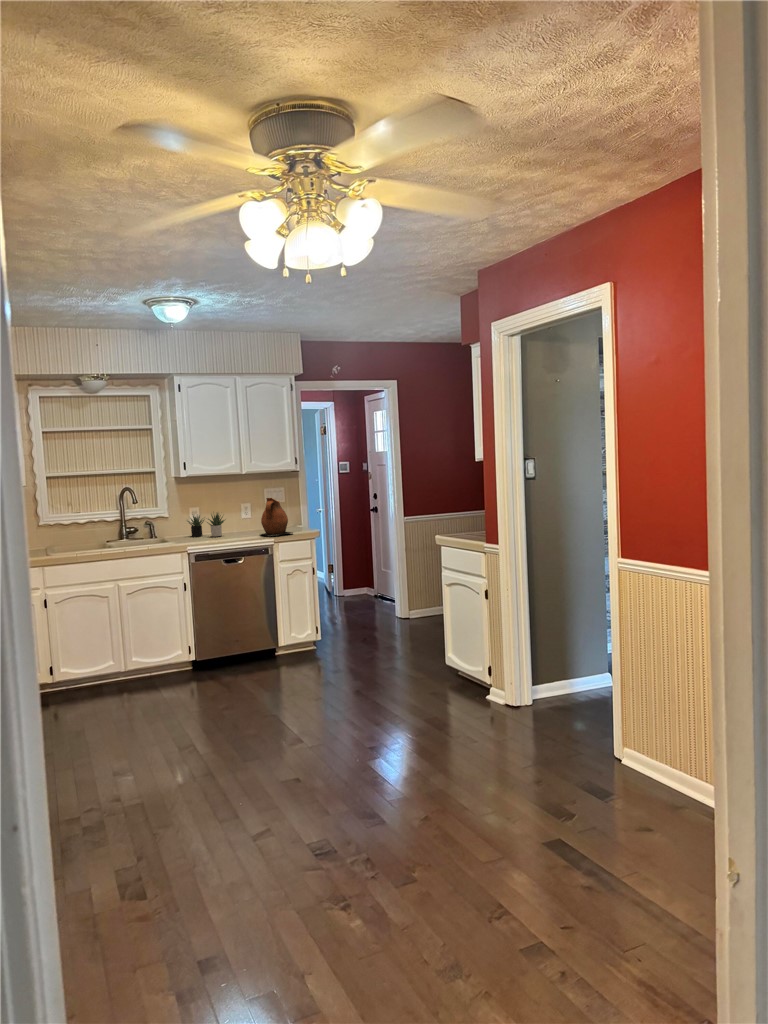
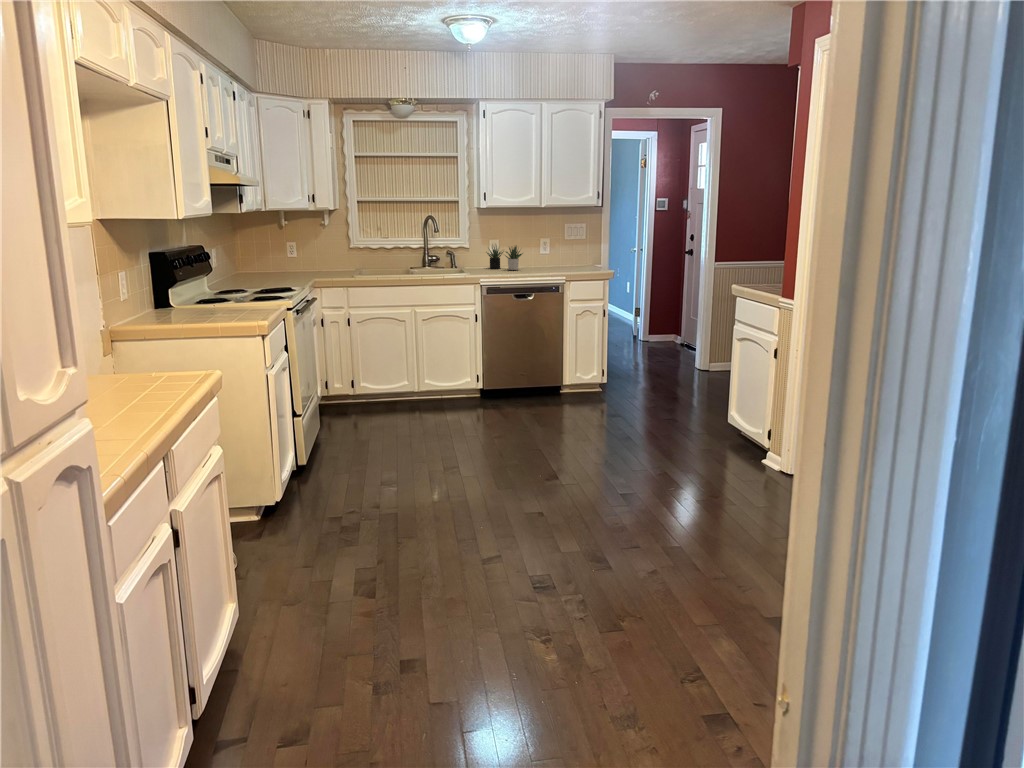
ceramic pitcher: present [261,498,293,536] -> none [553,233,589,273]

